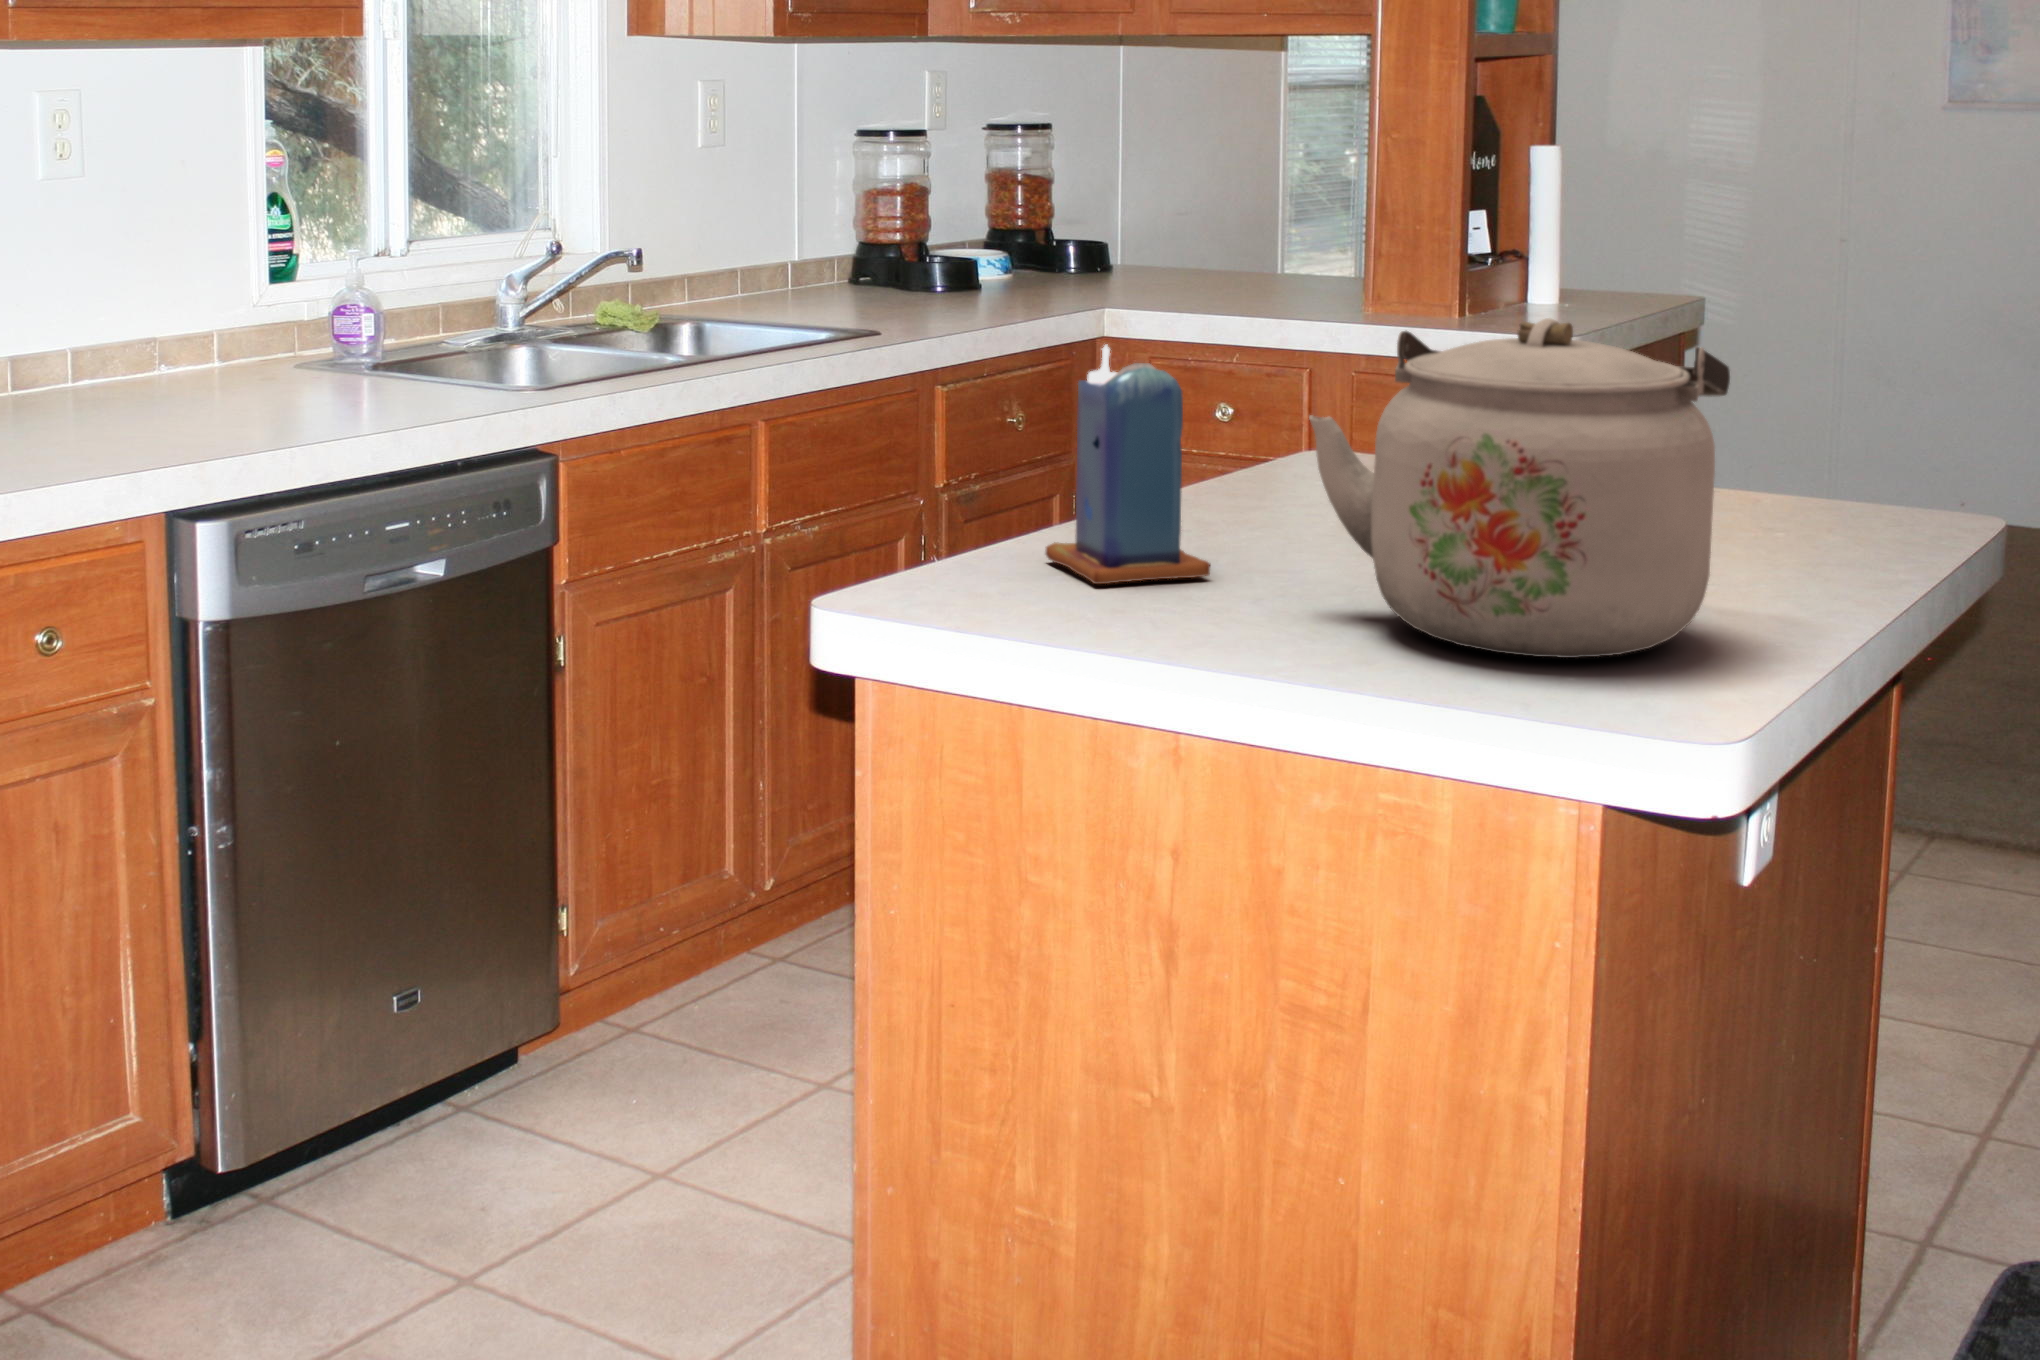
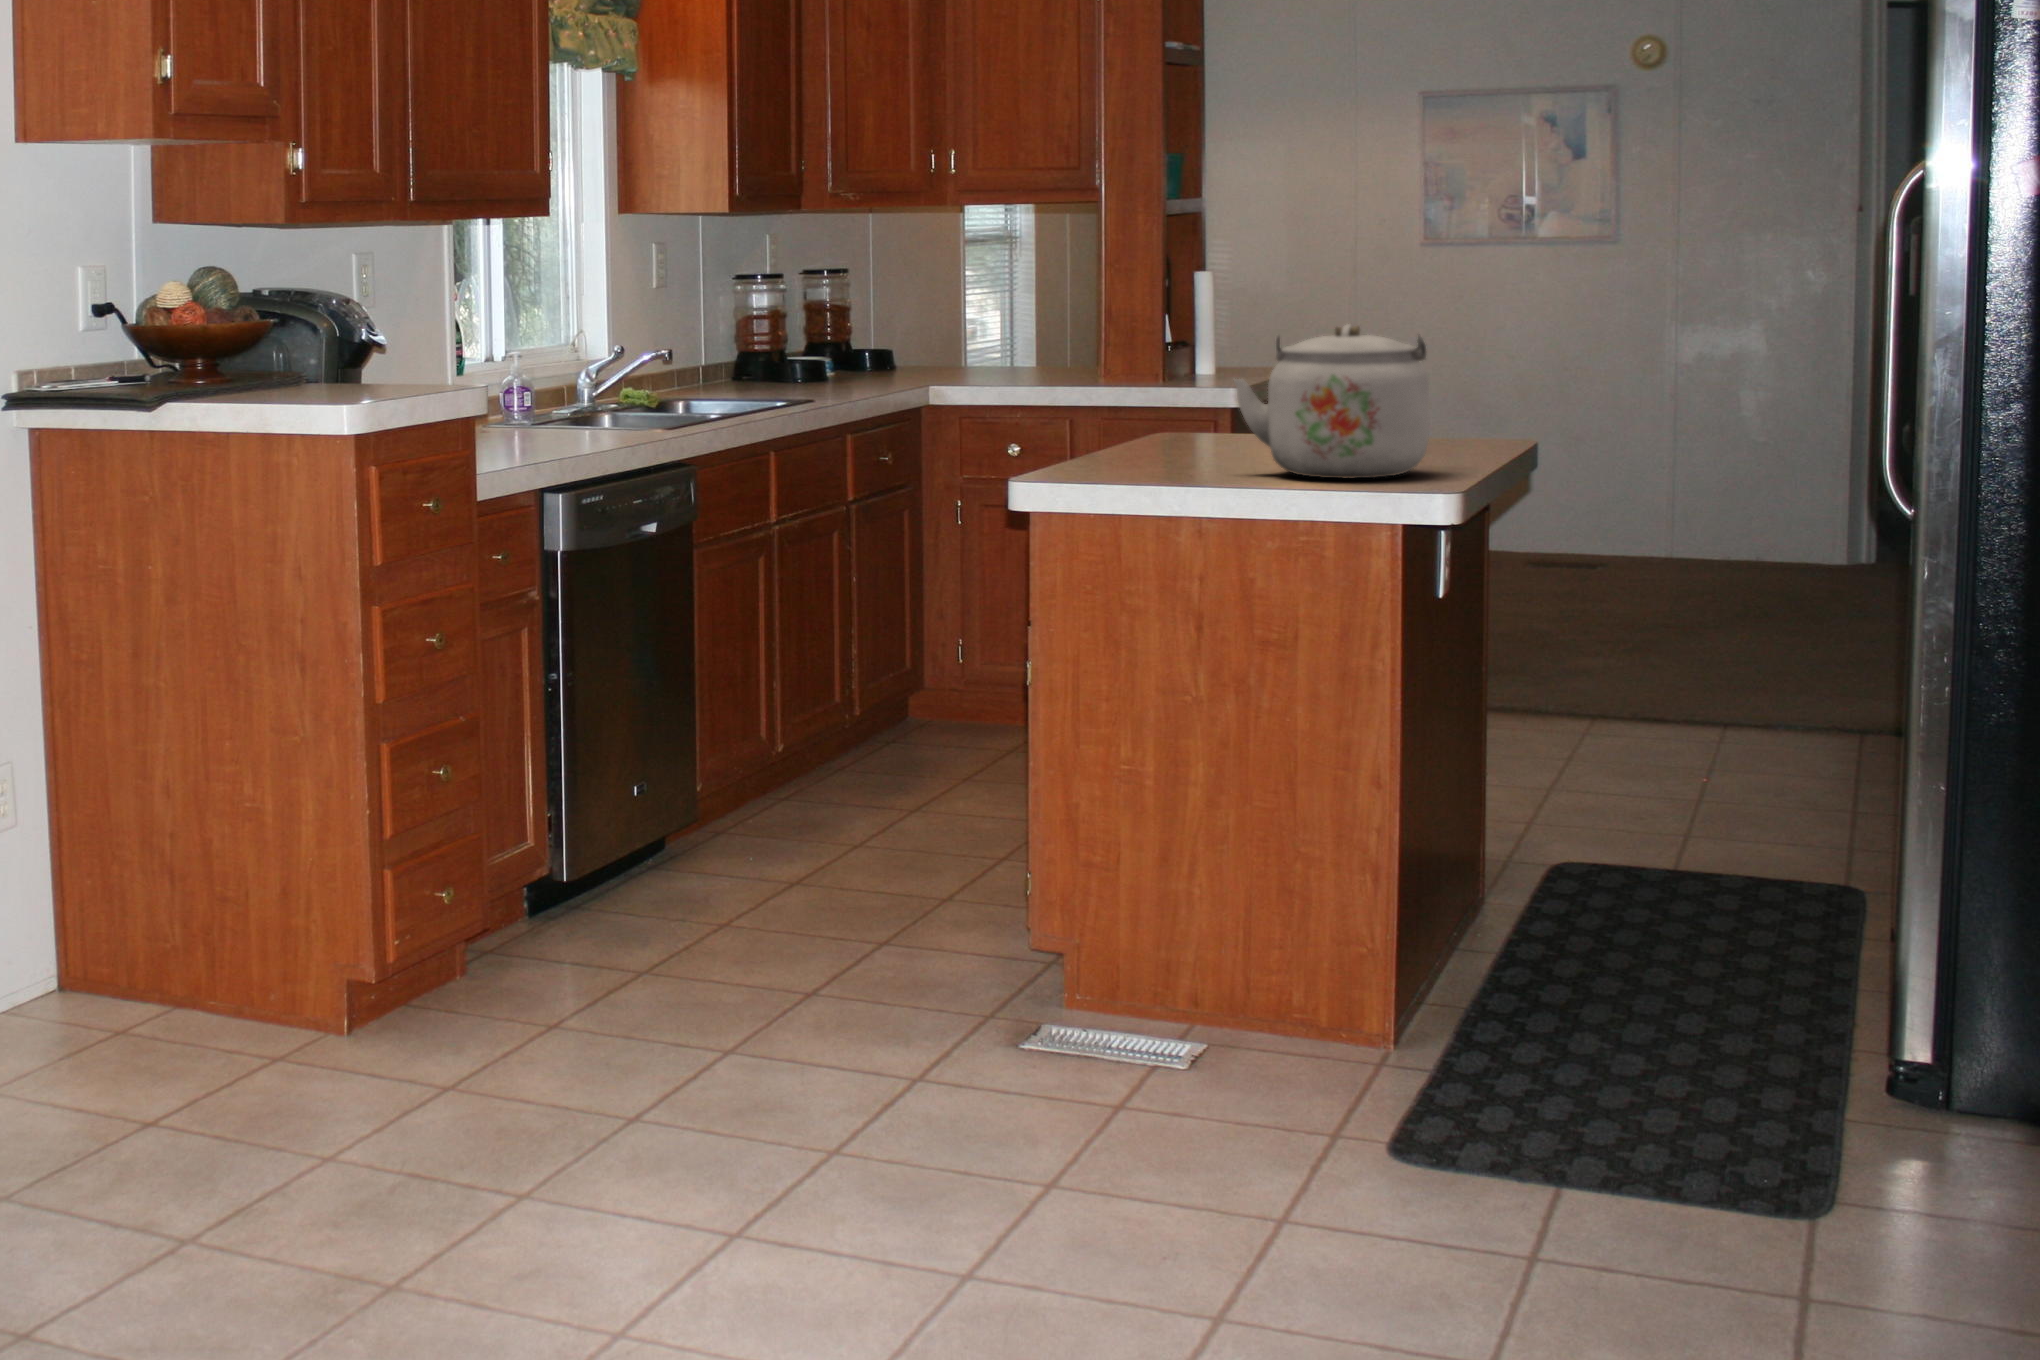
candle: present [1046,345,1210,584] -> none [1083,355,1174,472]

